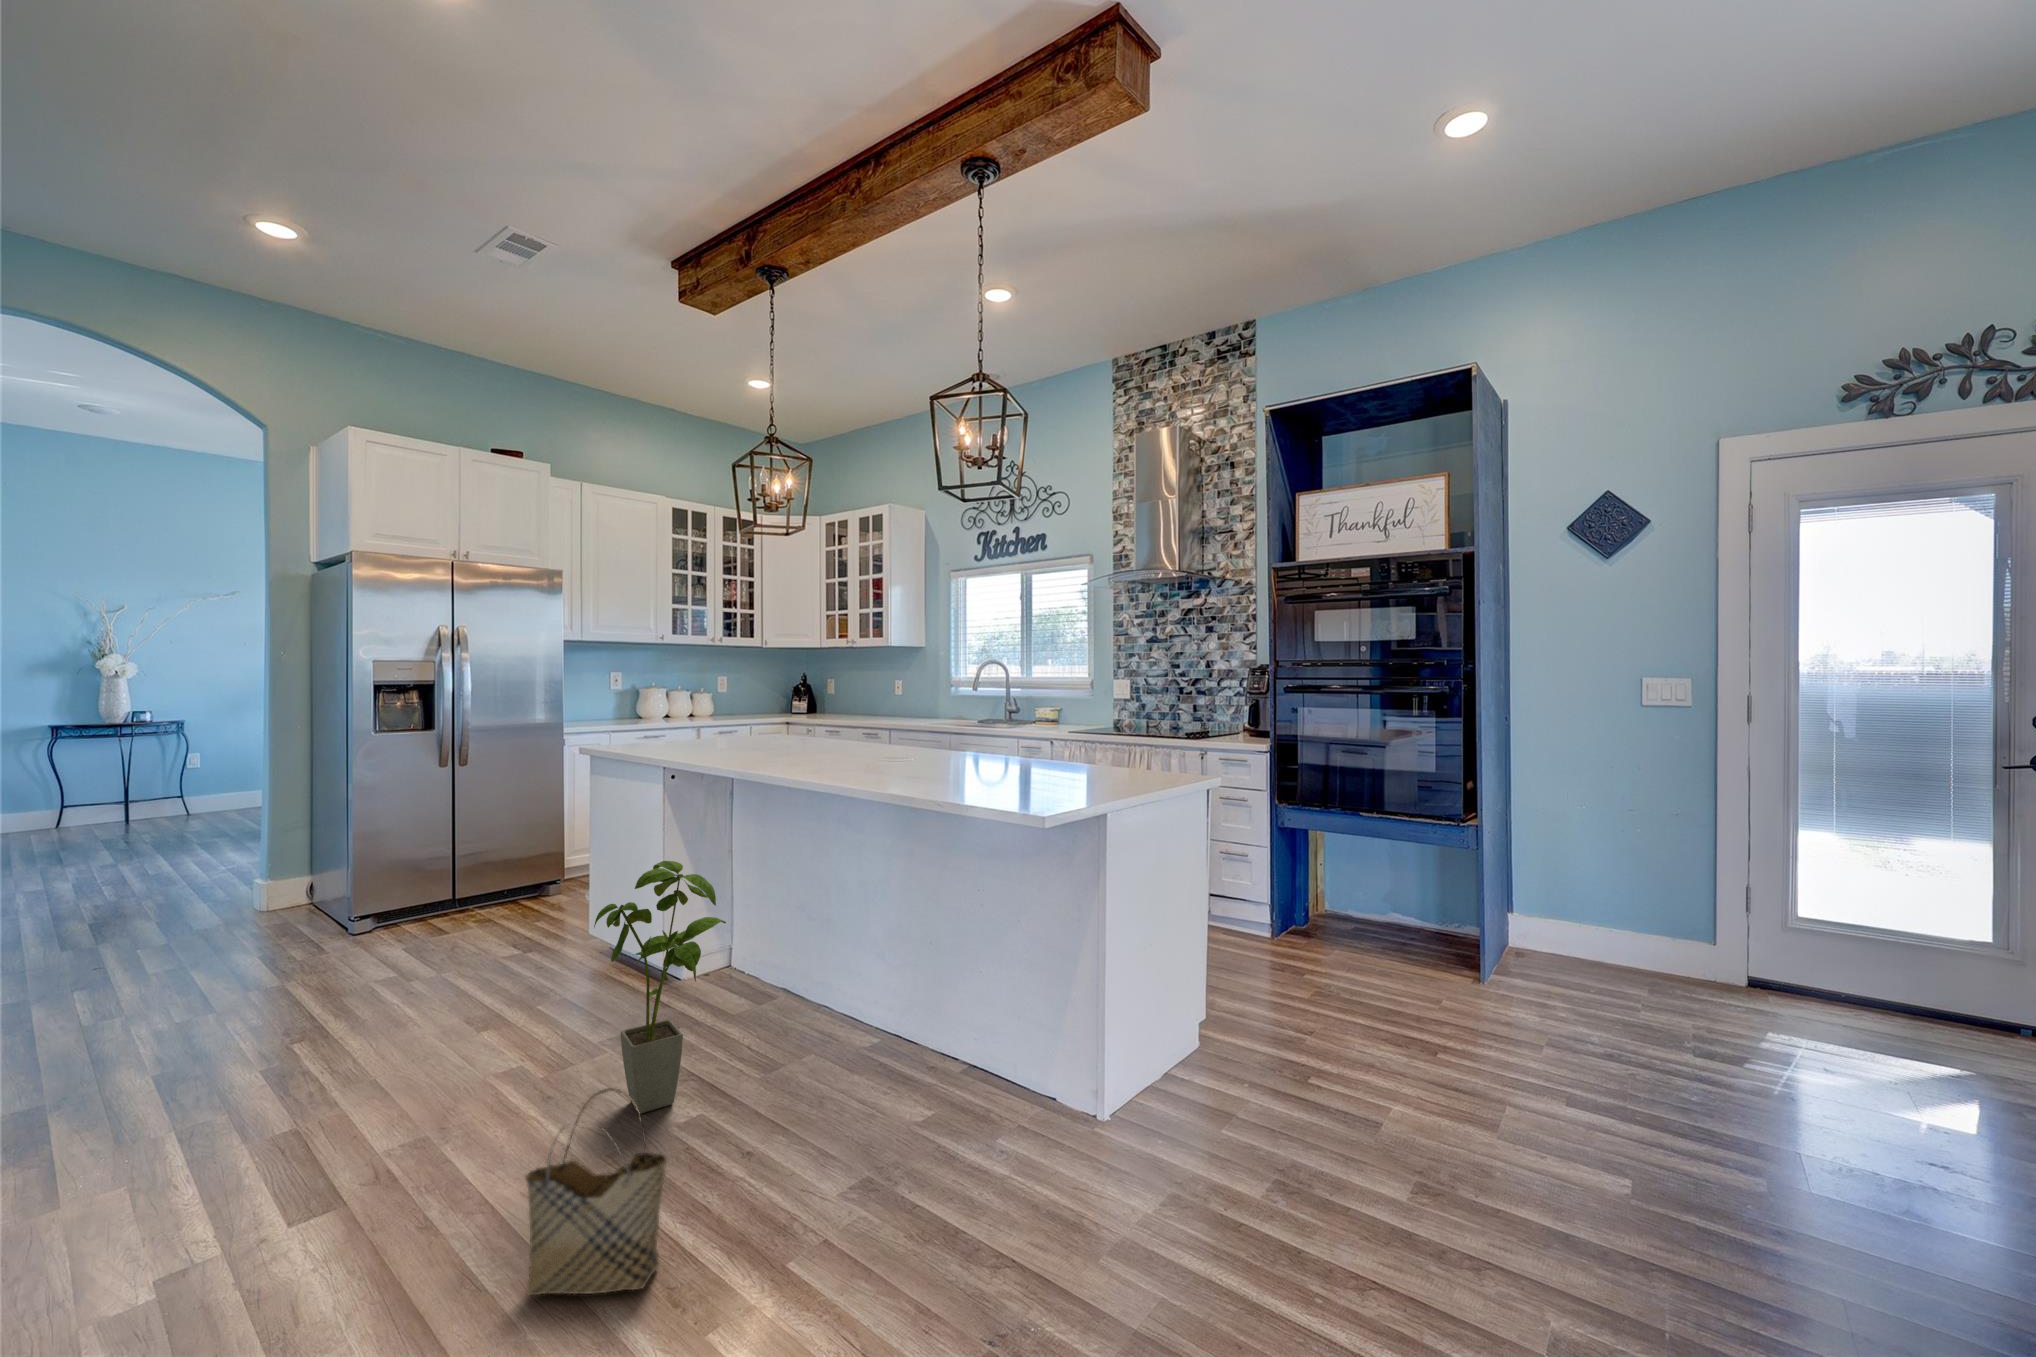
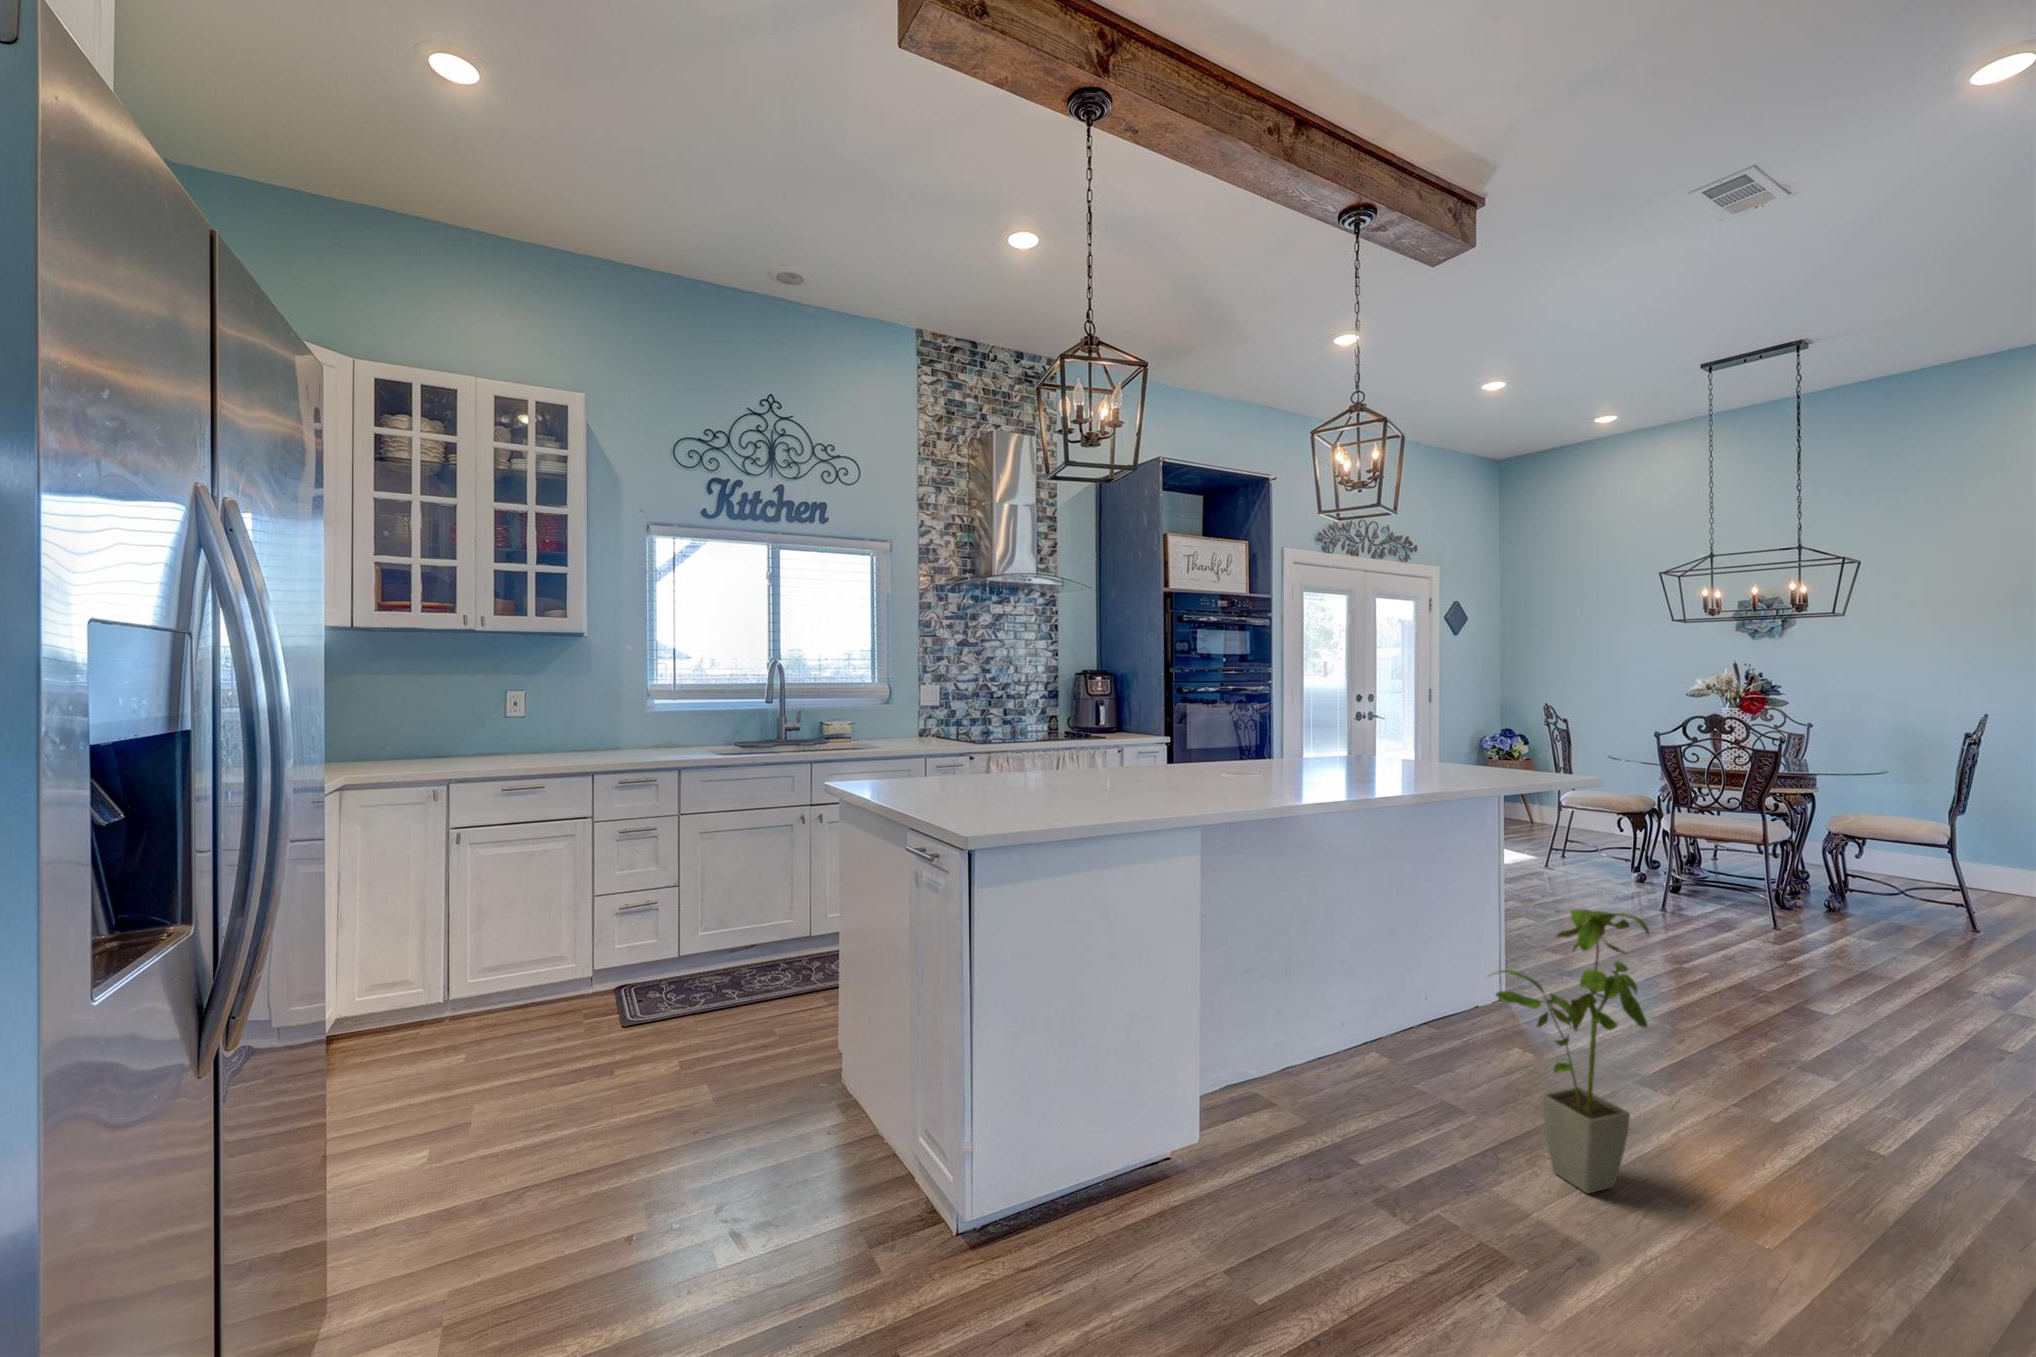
woven basket: present [525,1088,667,1295] -> none [1828,1054,1944,1225]

